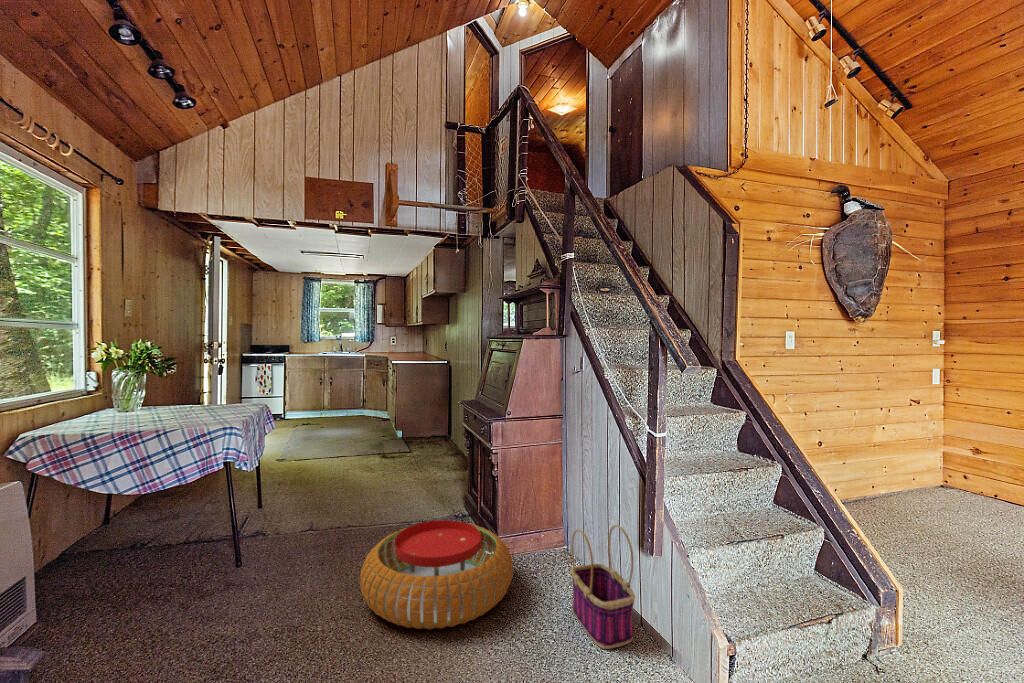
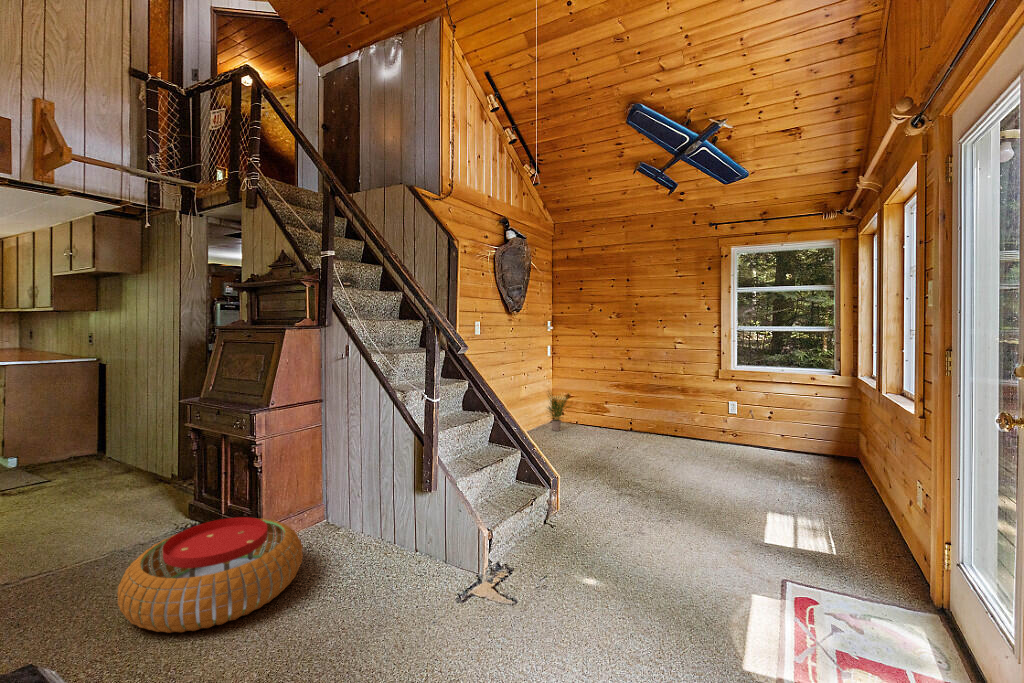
potted plant: none [905,437,987,504] -> present [548,393,568,431]
basket: present [571,525,635,649] -> none [360,478,418,573]

